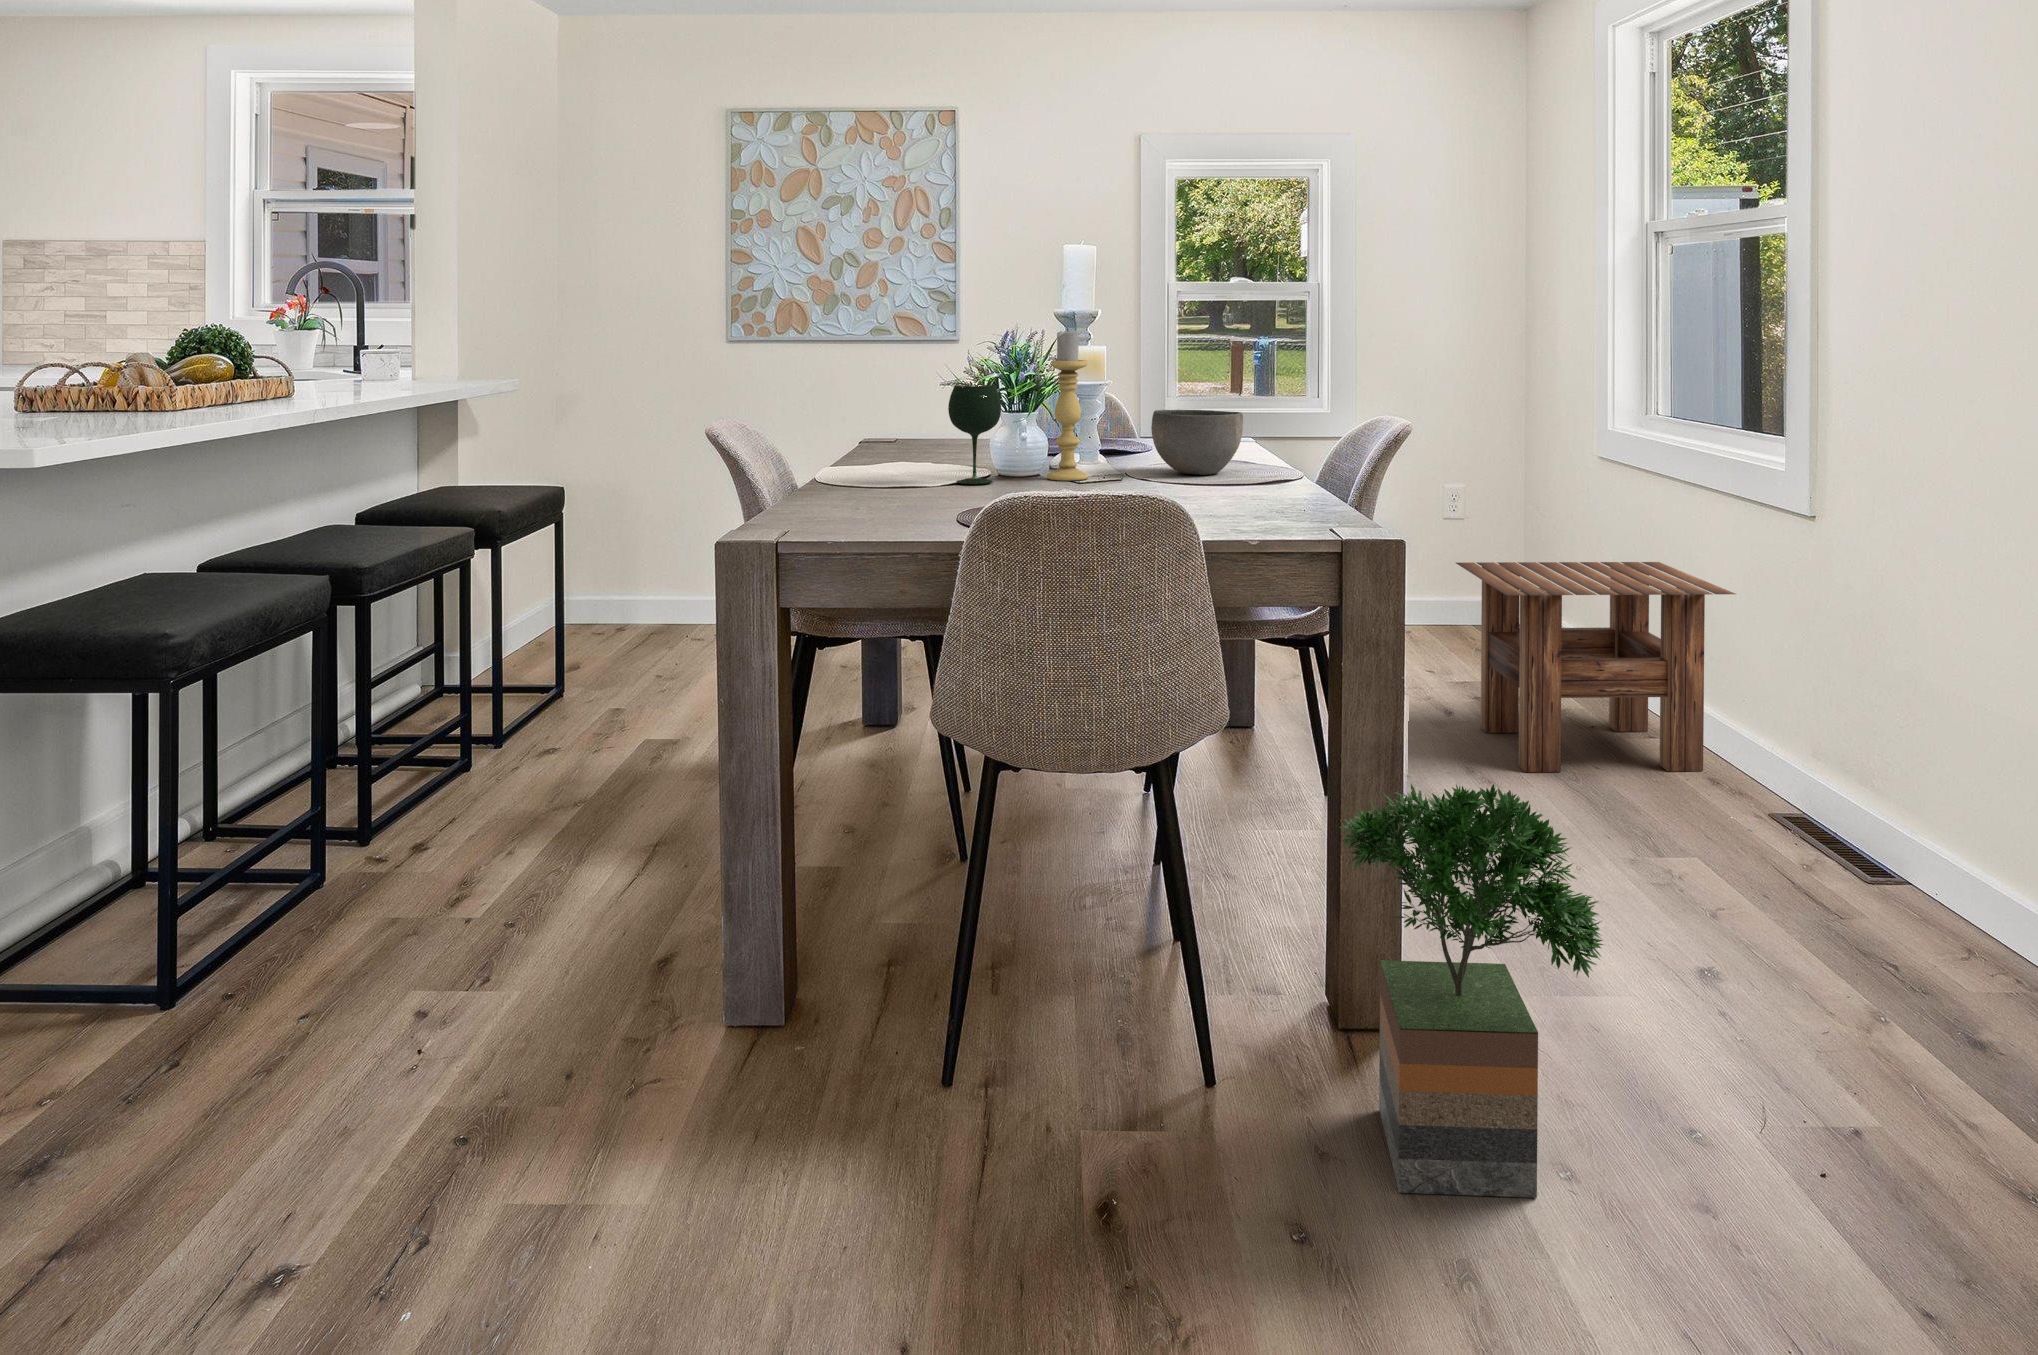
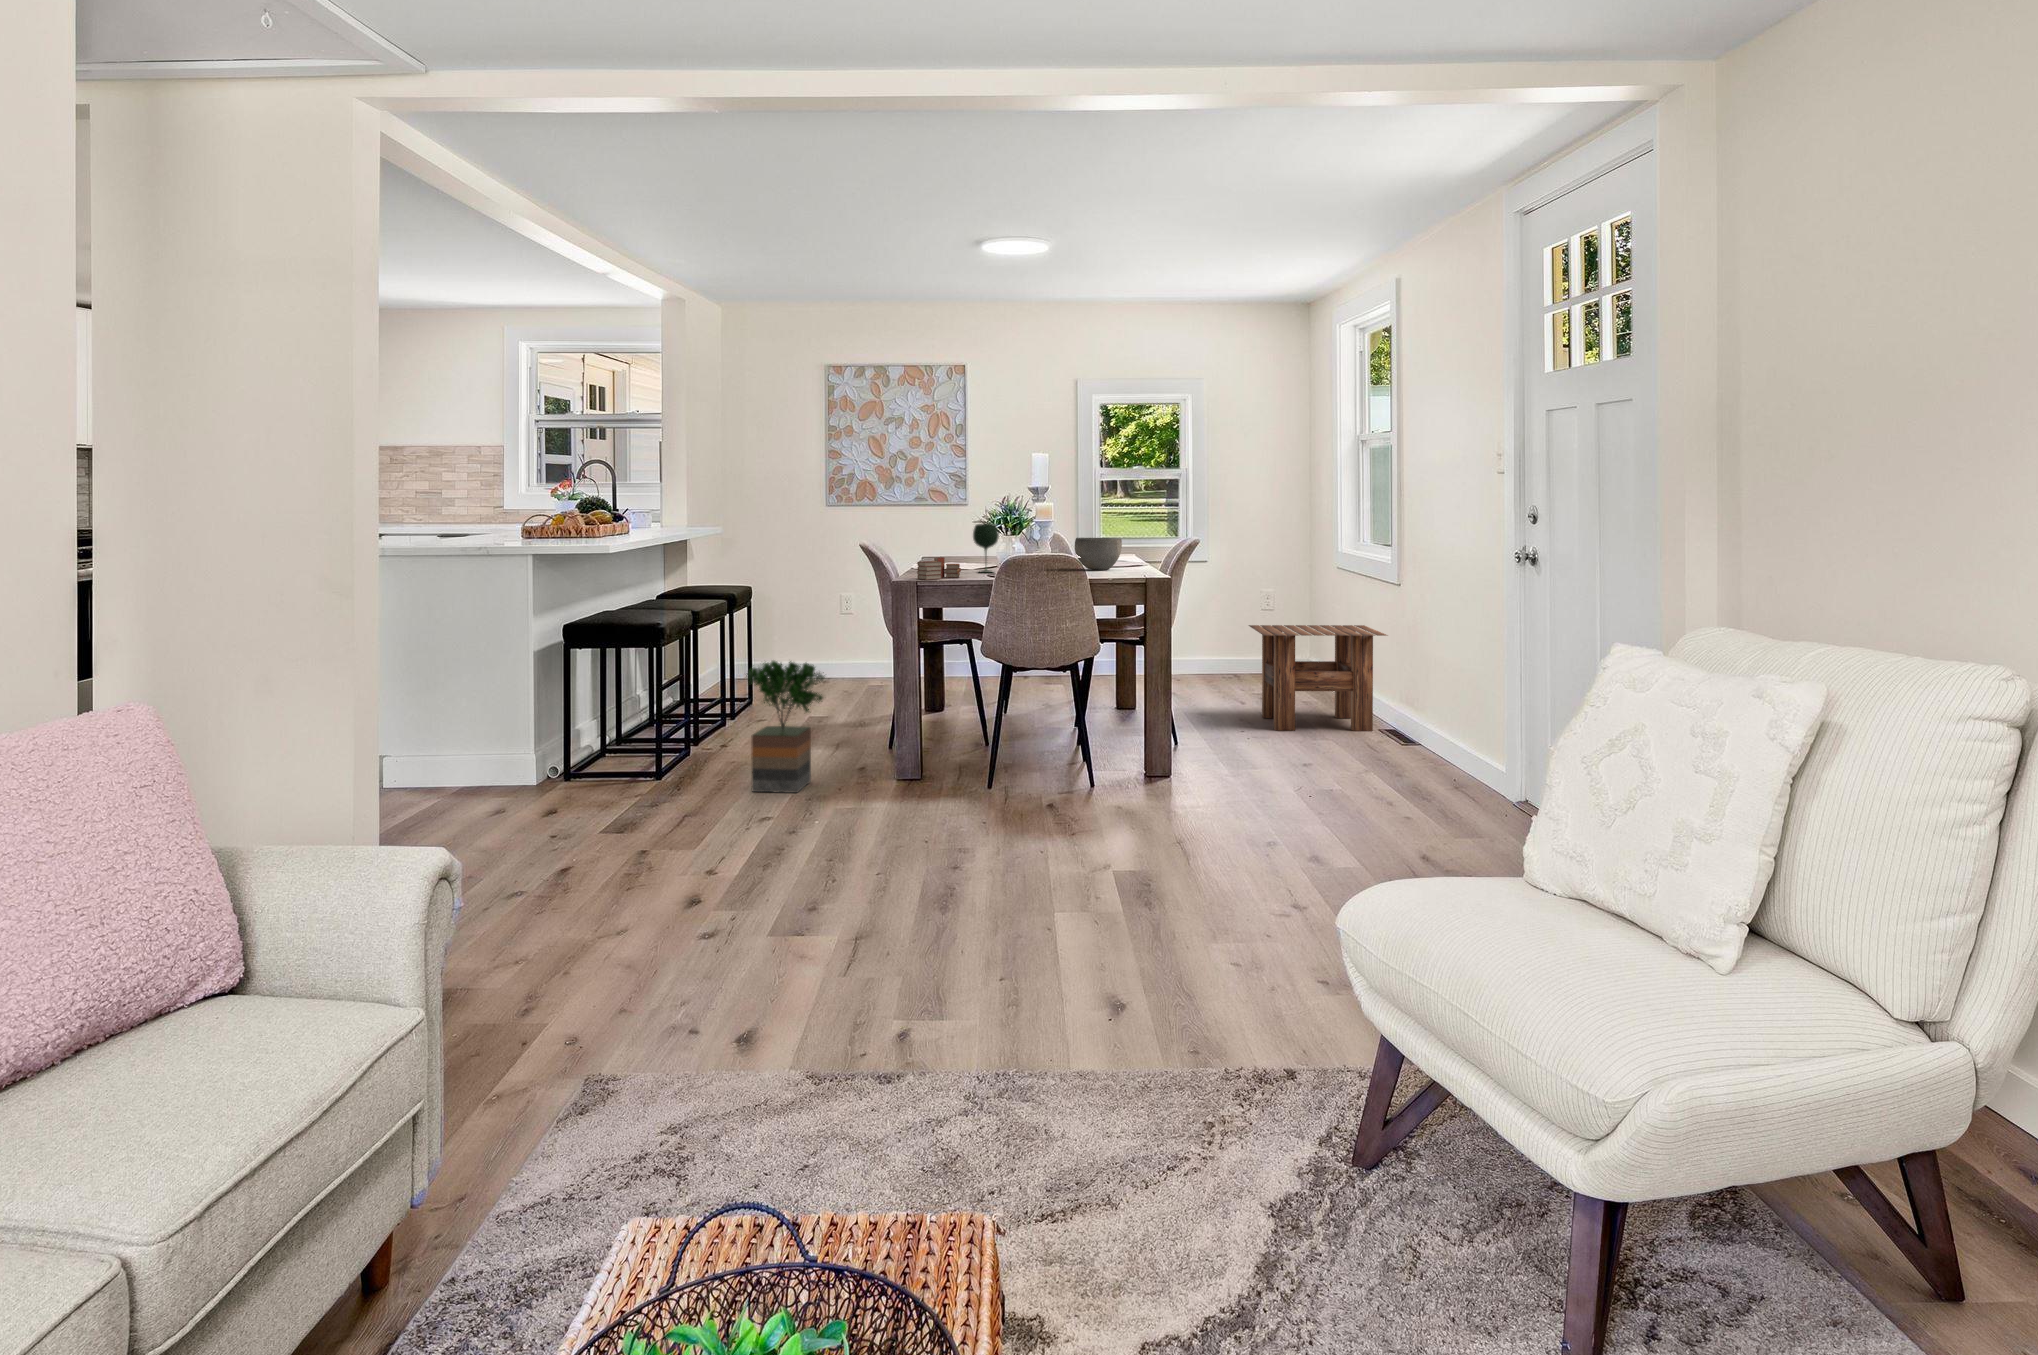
candle holder: present [1047,328,1088,481] -> none [1022,496,1042,572]
book: none [815,461,917,515] -> present [917,557,961,580]
potted tree: present [1340,784,1604,1198] -> present [746,661,824,793]

